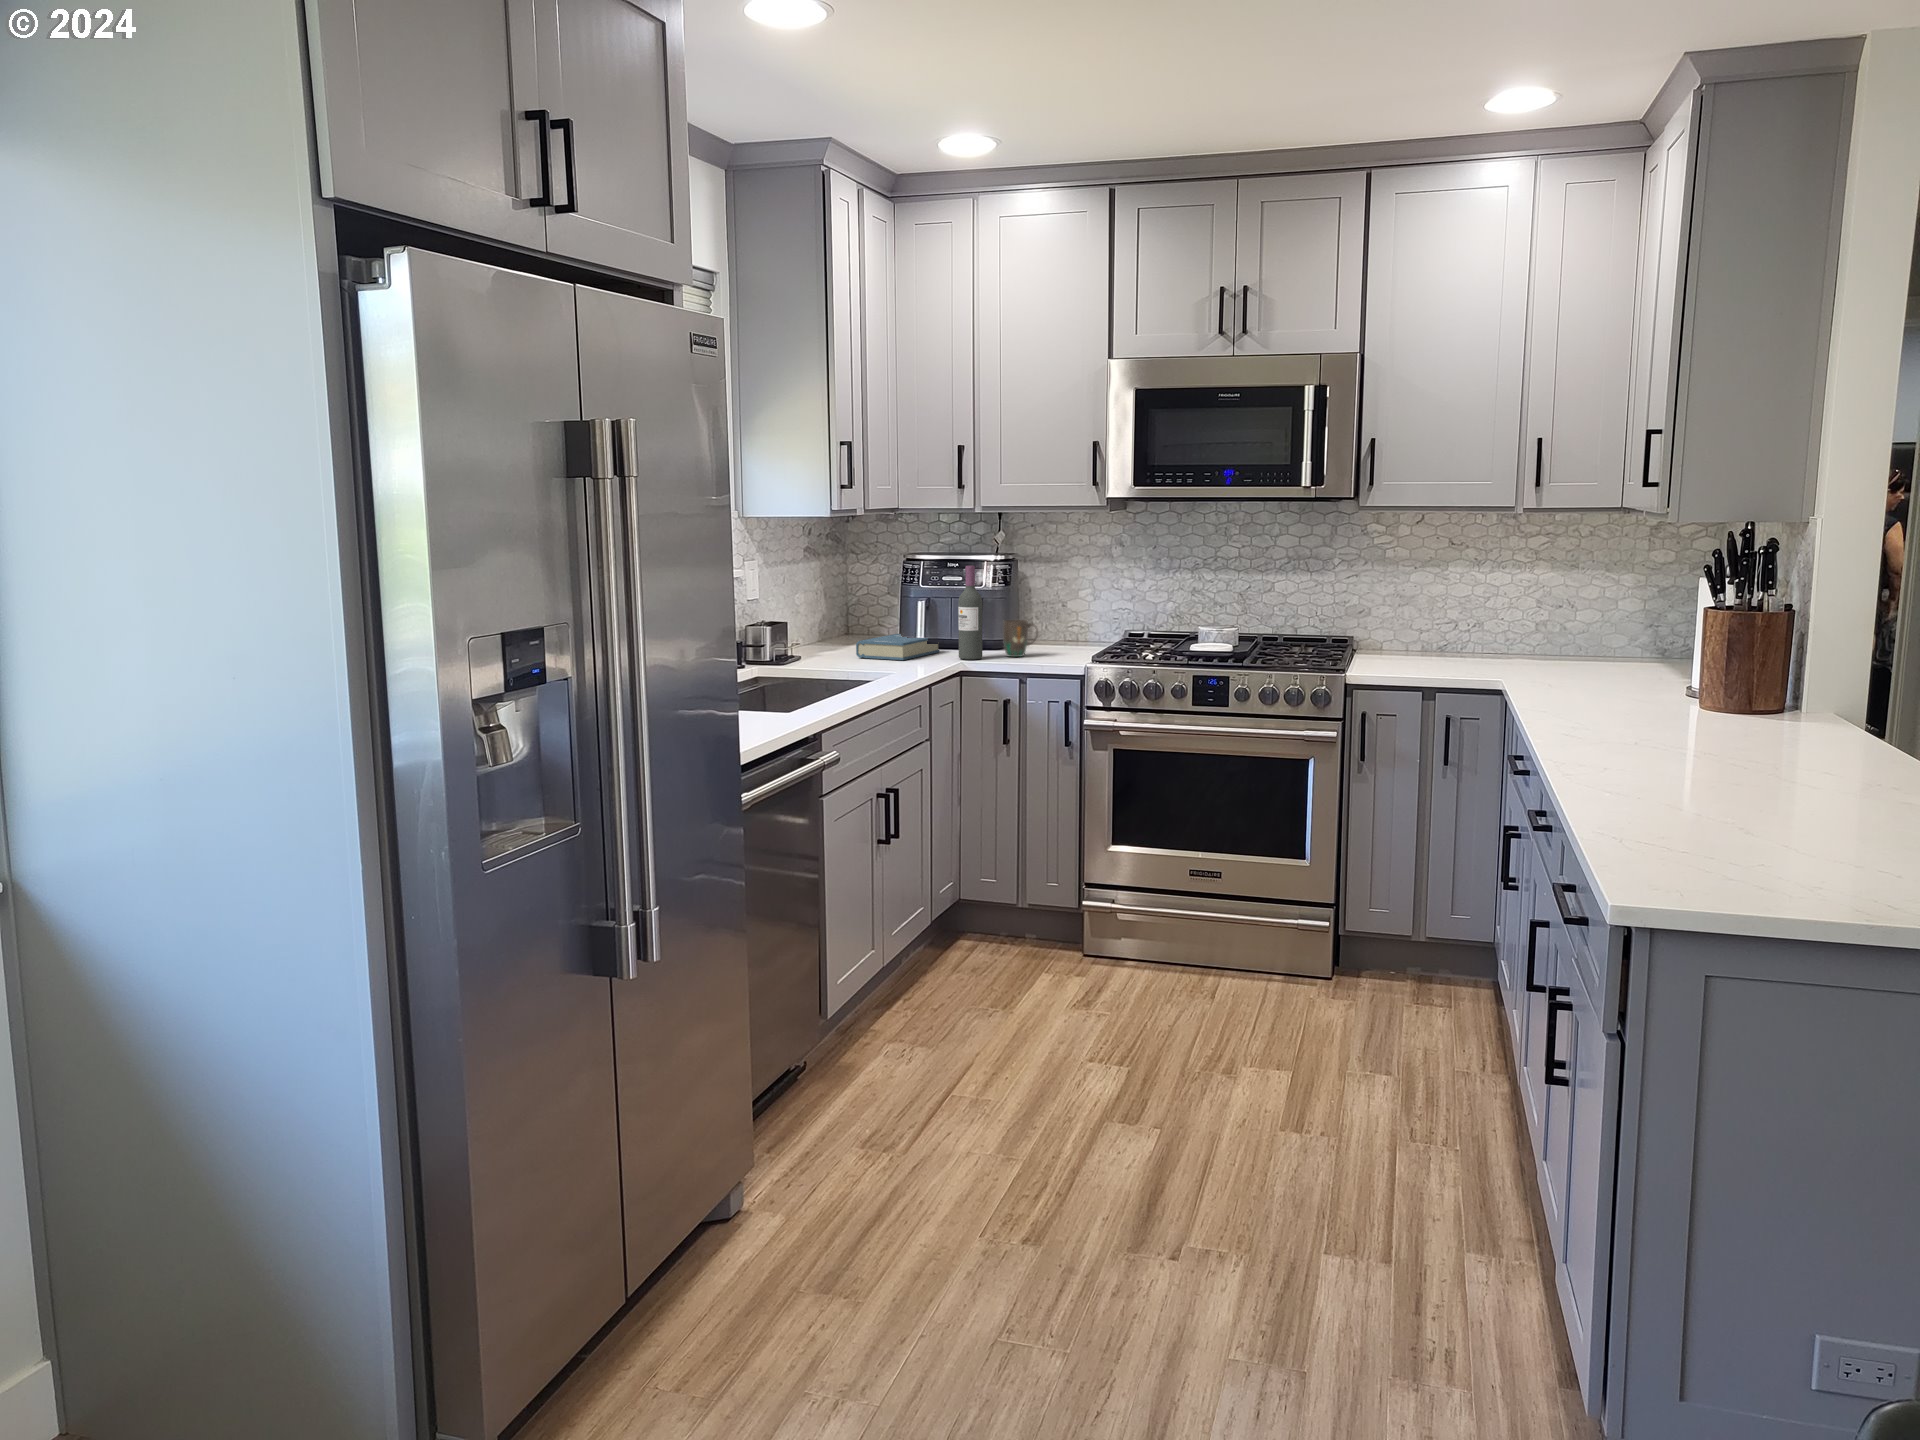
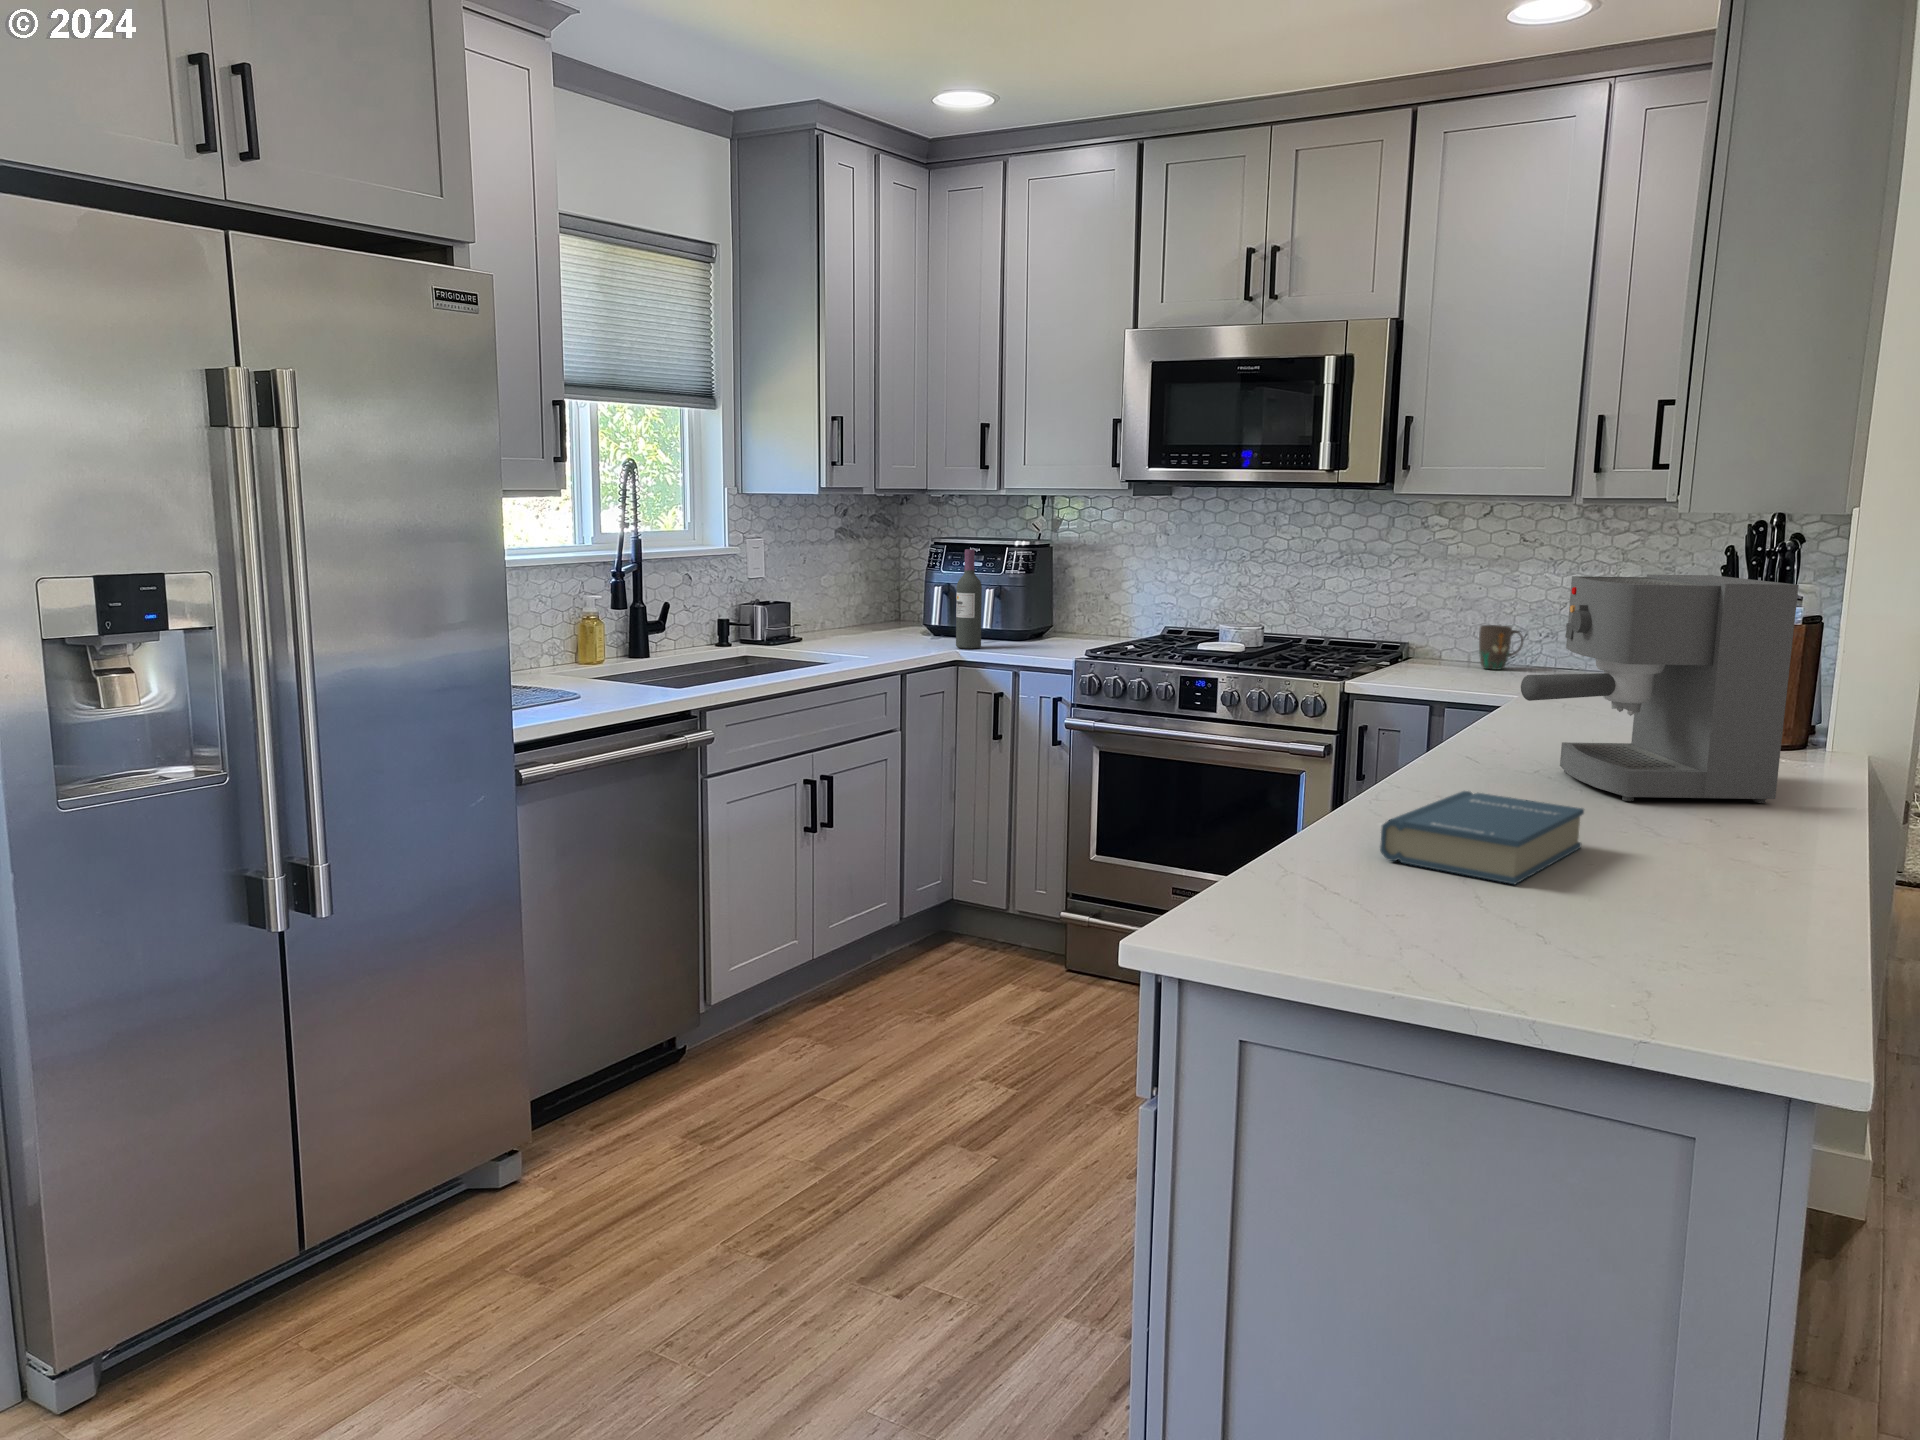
coffee maker: none [1661,578,1873,765] -> present [1521,574,1799,803]
mug: present [1003,620,1038,657] -> present [1479,625,1523,670]
hardback book: present [856,634,940,660] -> present [1380,791,1584,884]

